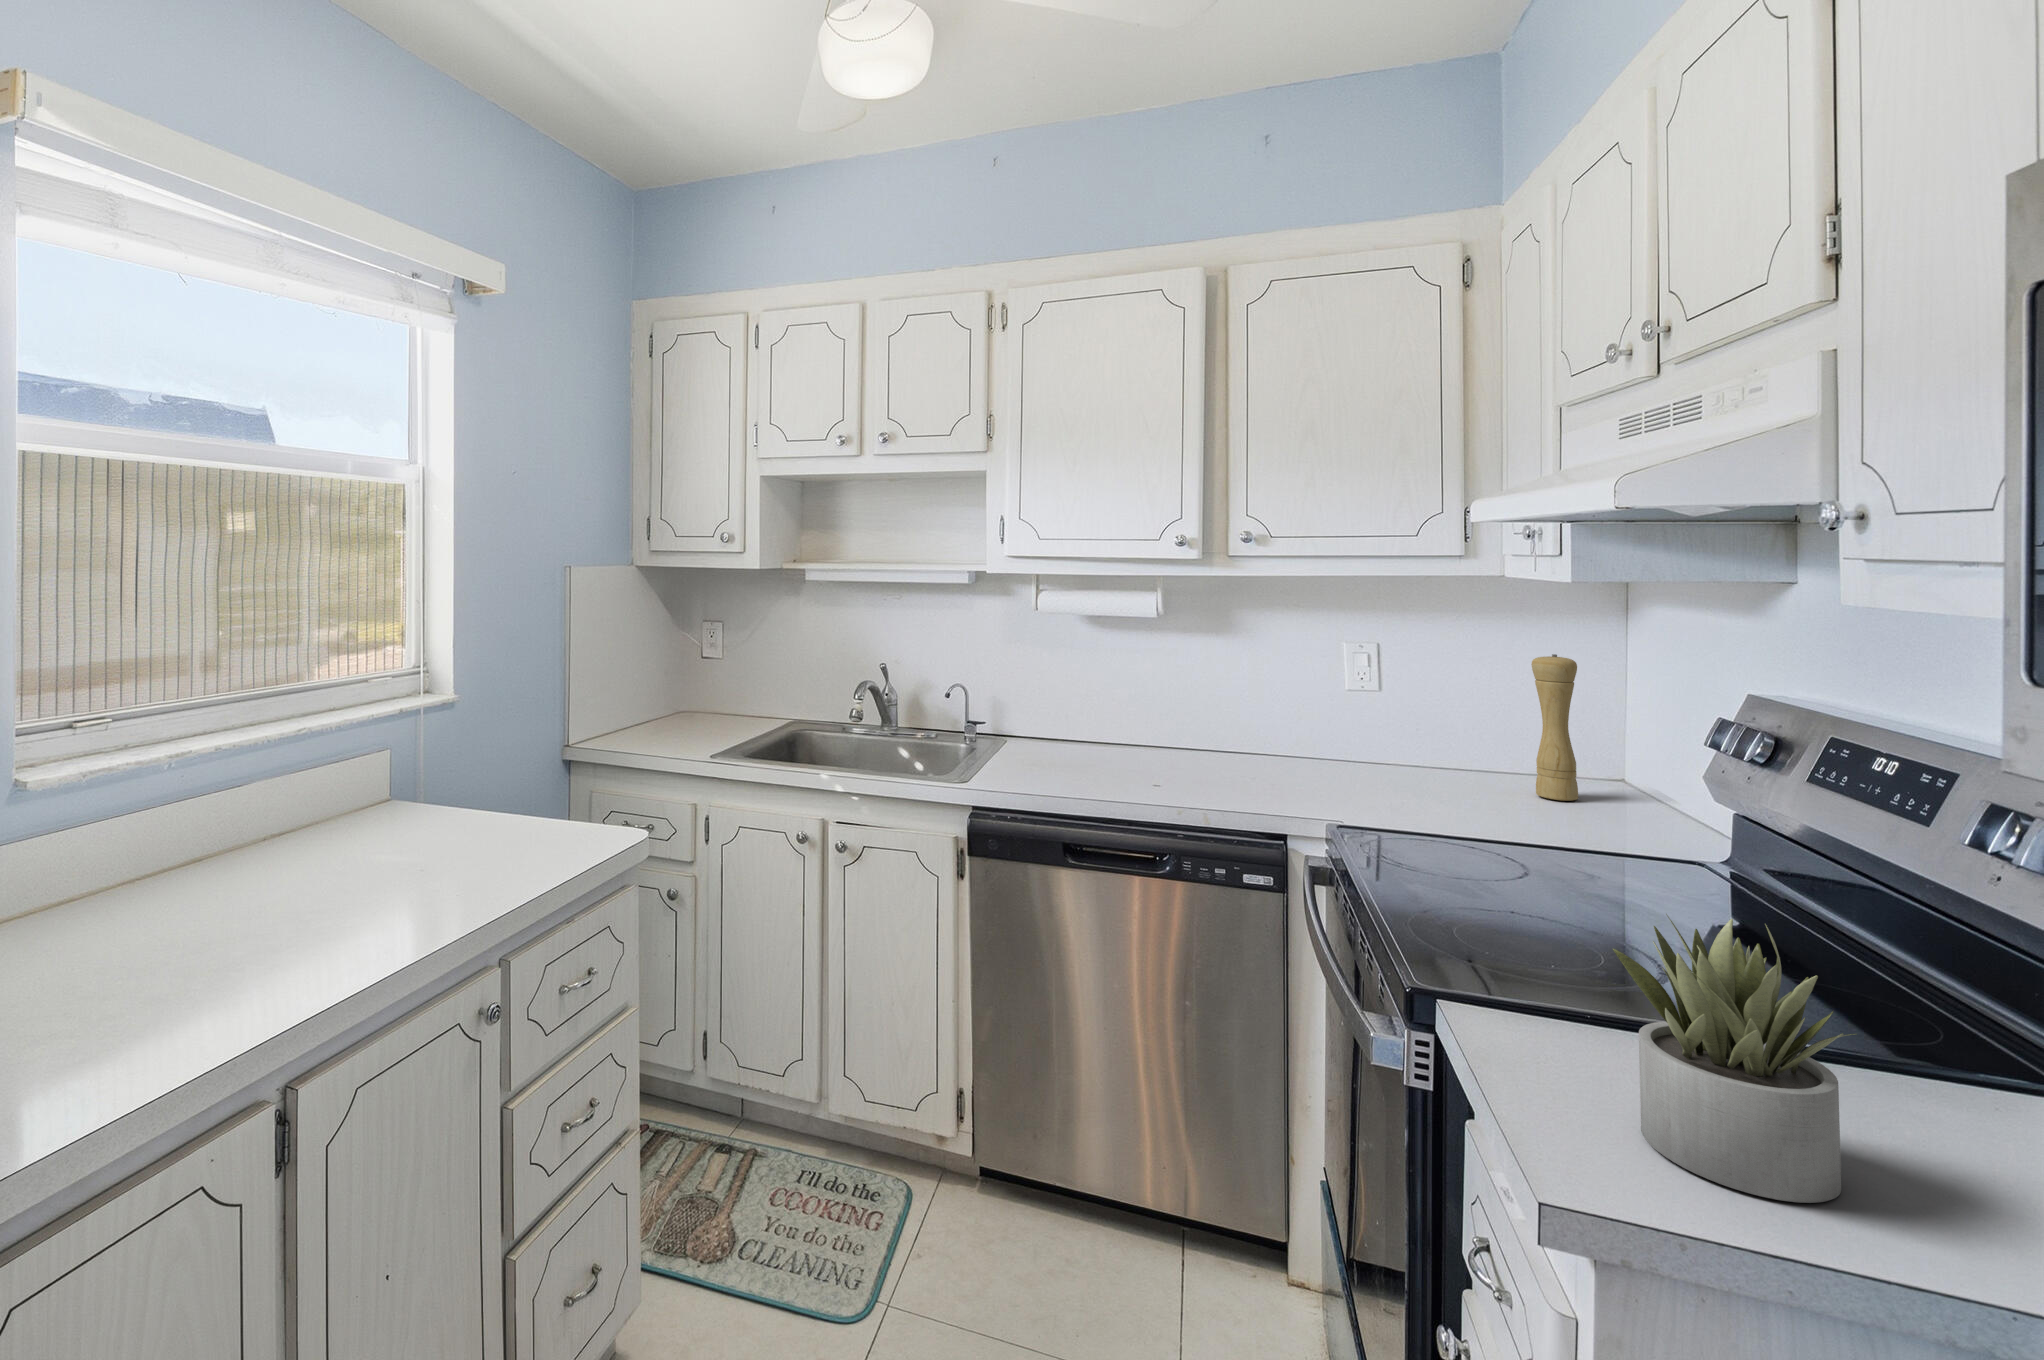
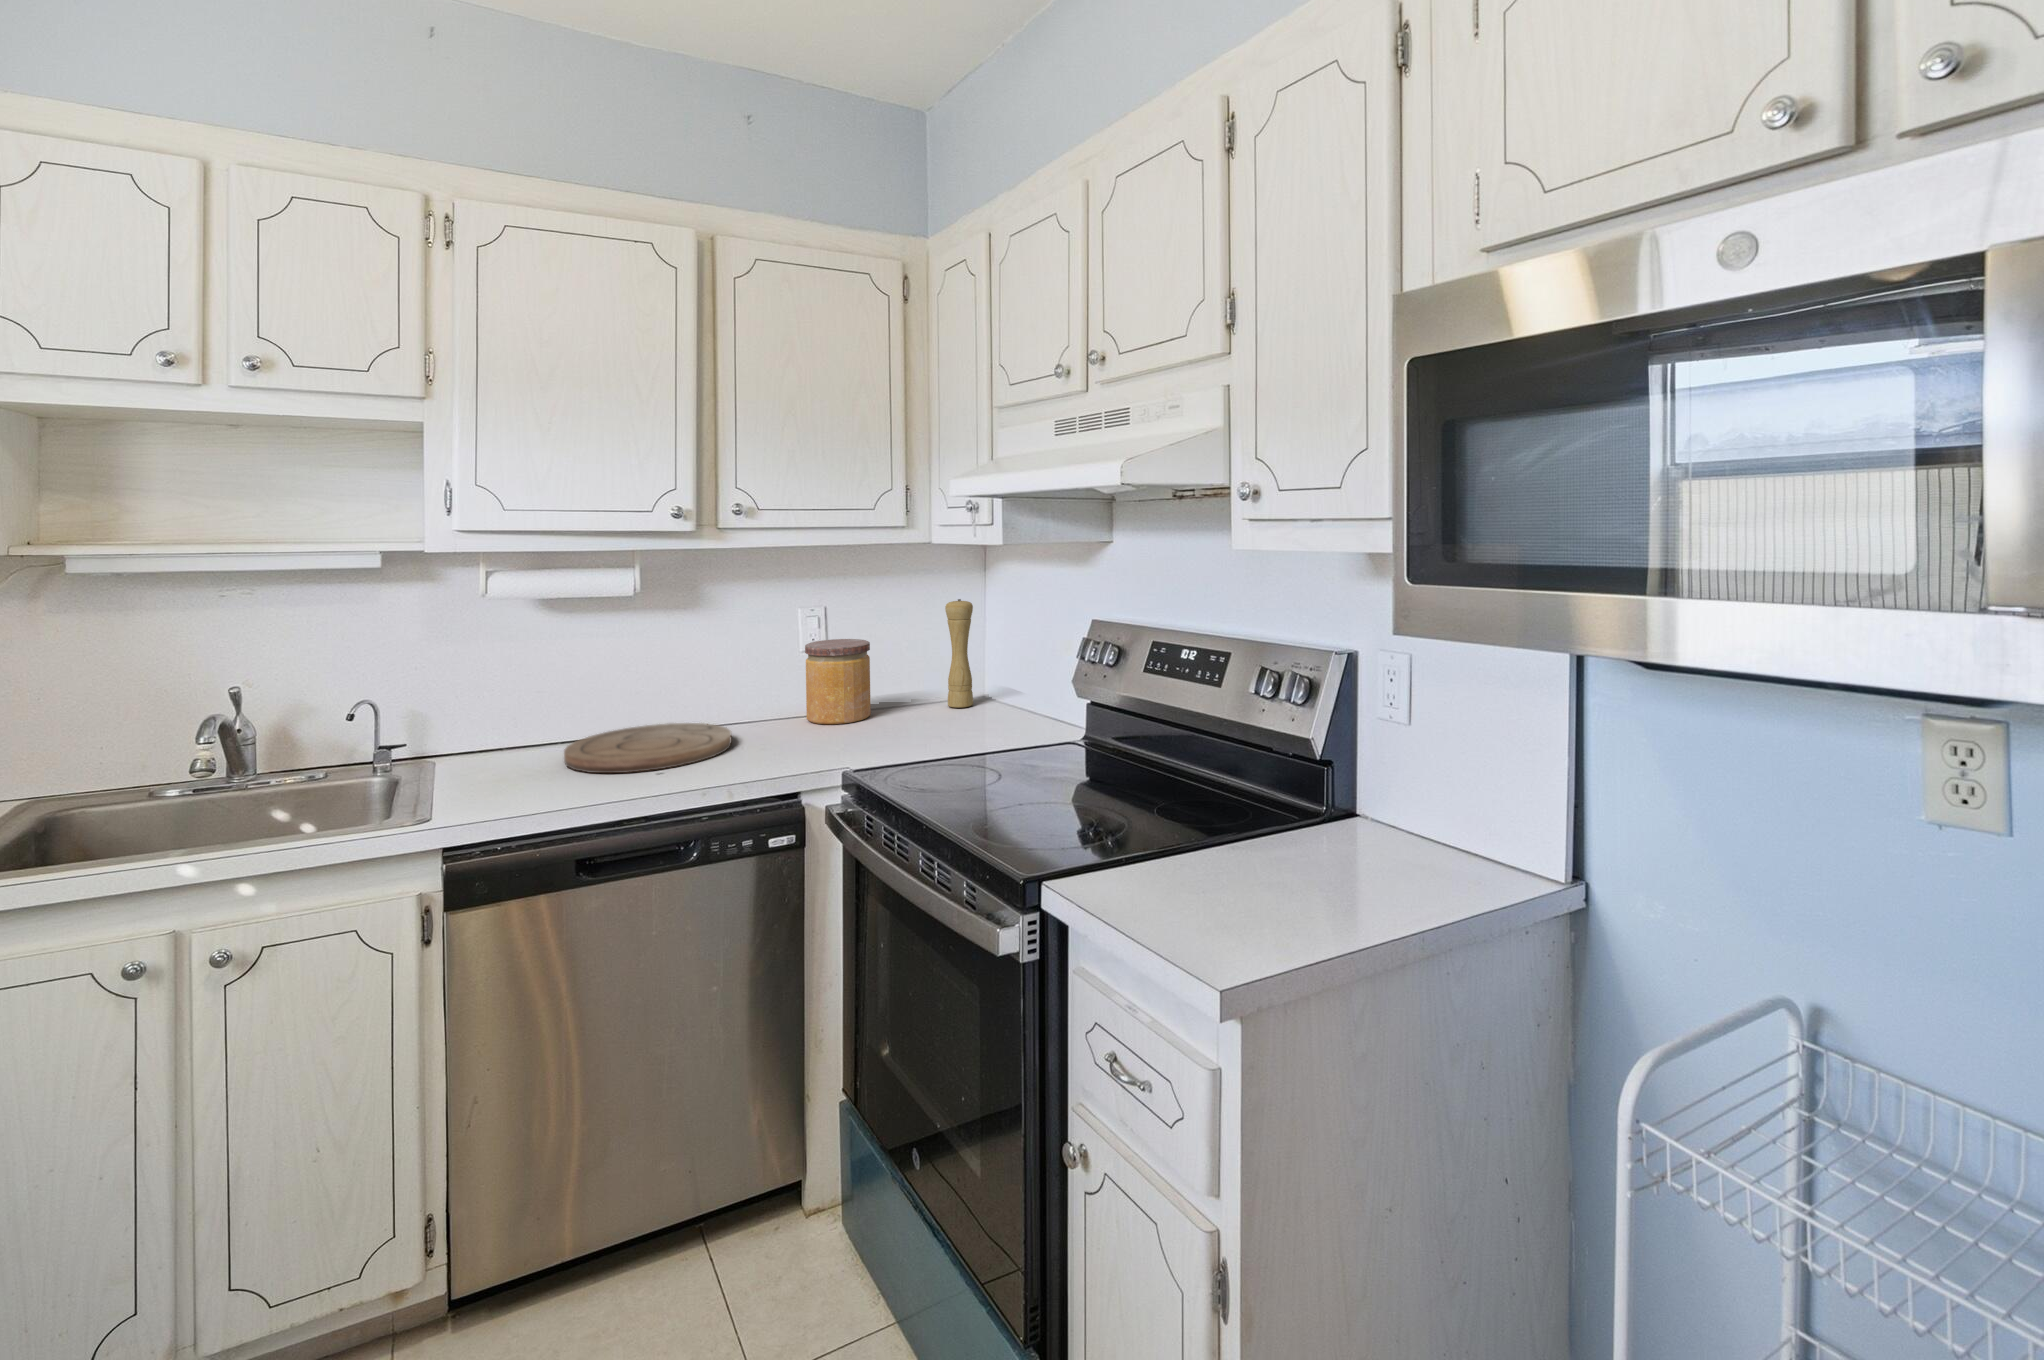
jar: none [1333,687,1419,787] -> present [805,639,871,724]
cutting board: none [1083,745,1239,787] -> present [564,723,732,773]
succulent plant: present [1613,914,1855,1203] -> none [1175,768,1279,938]

